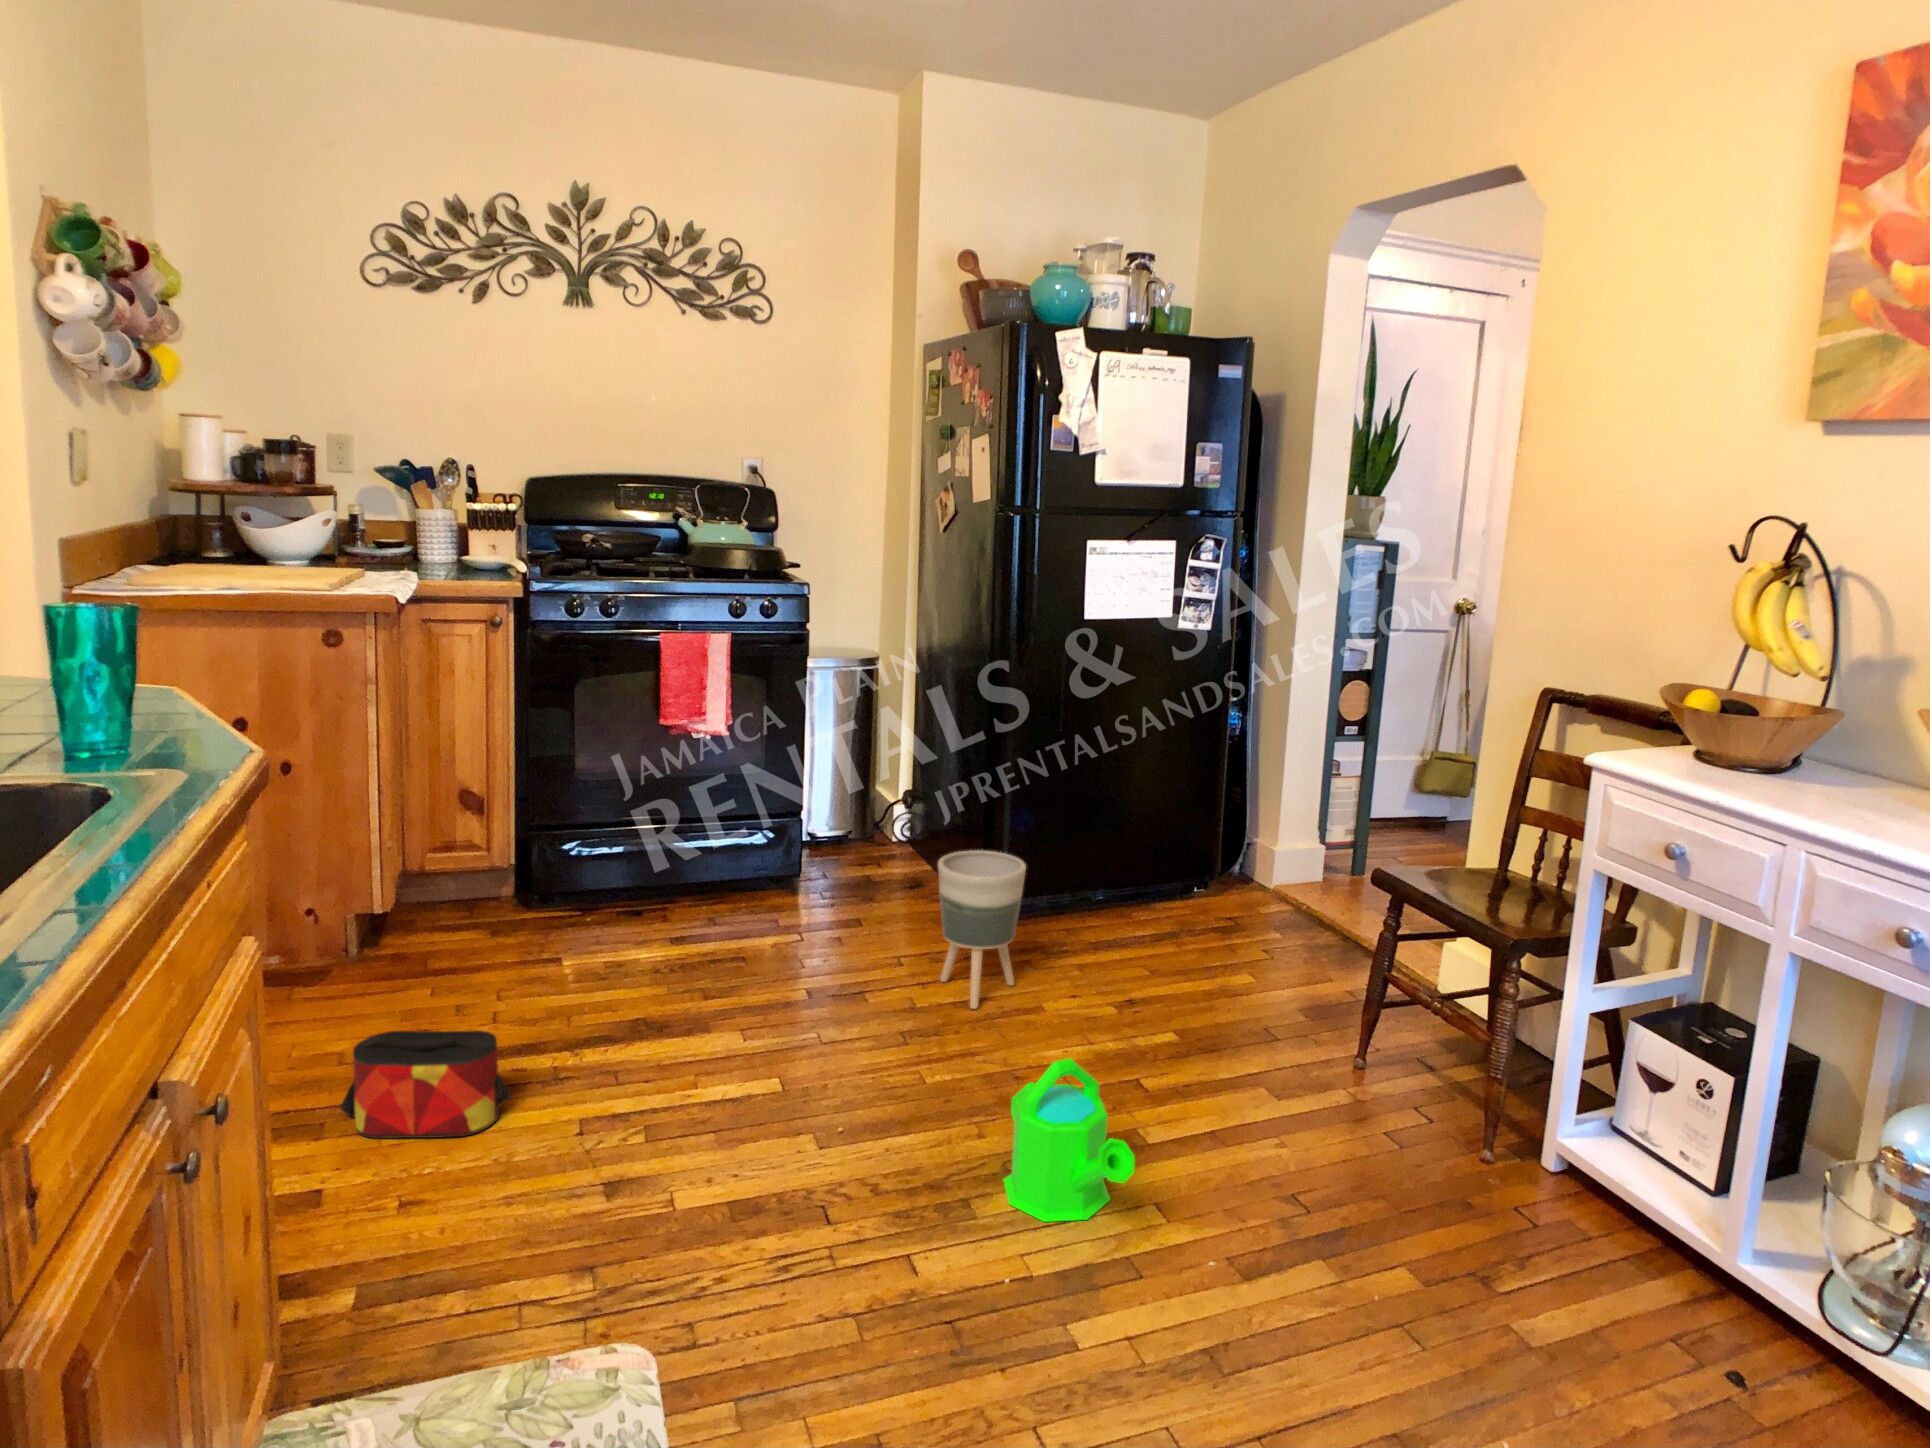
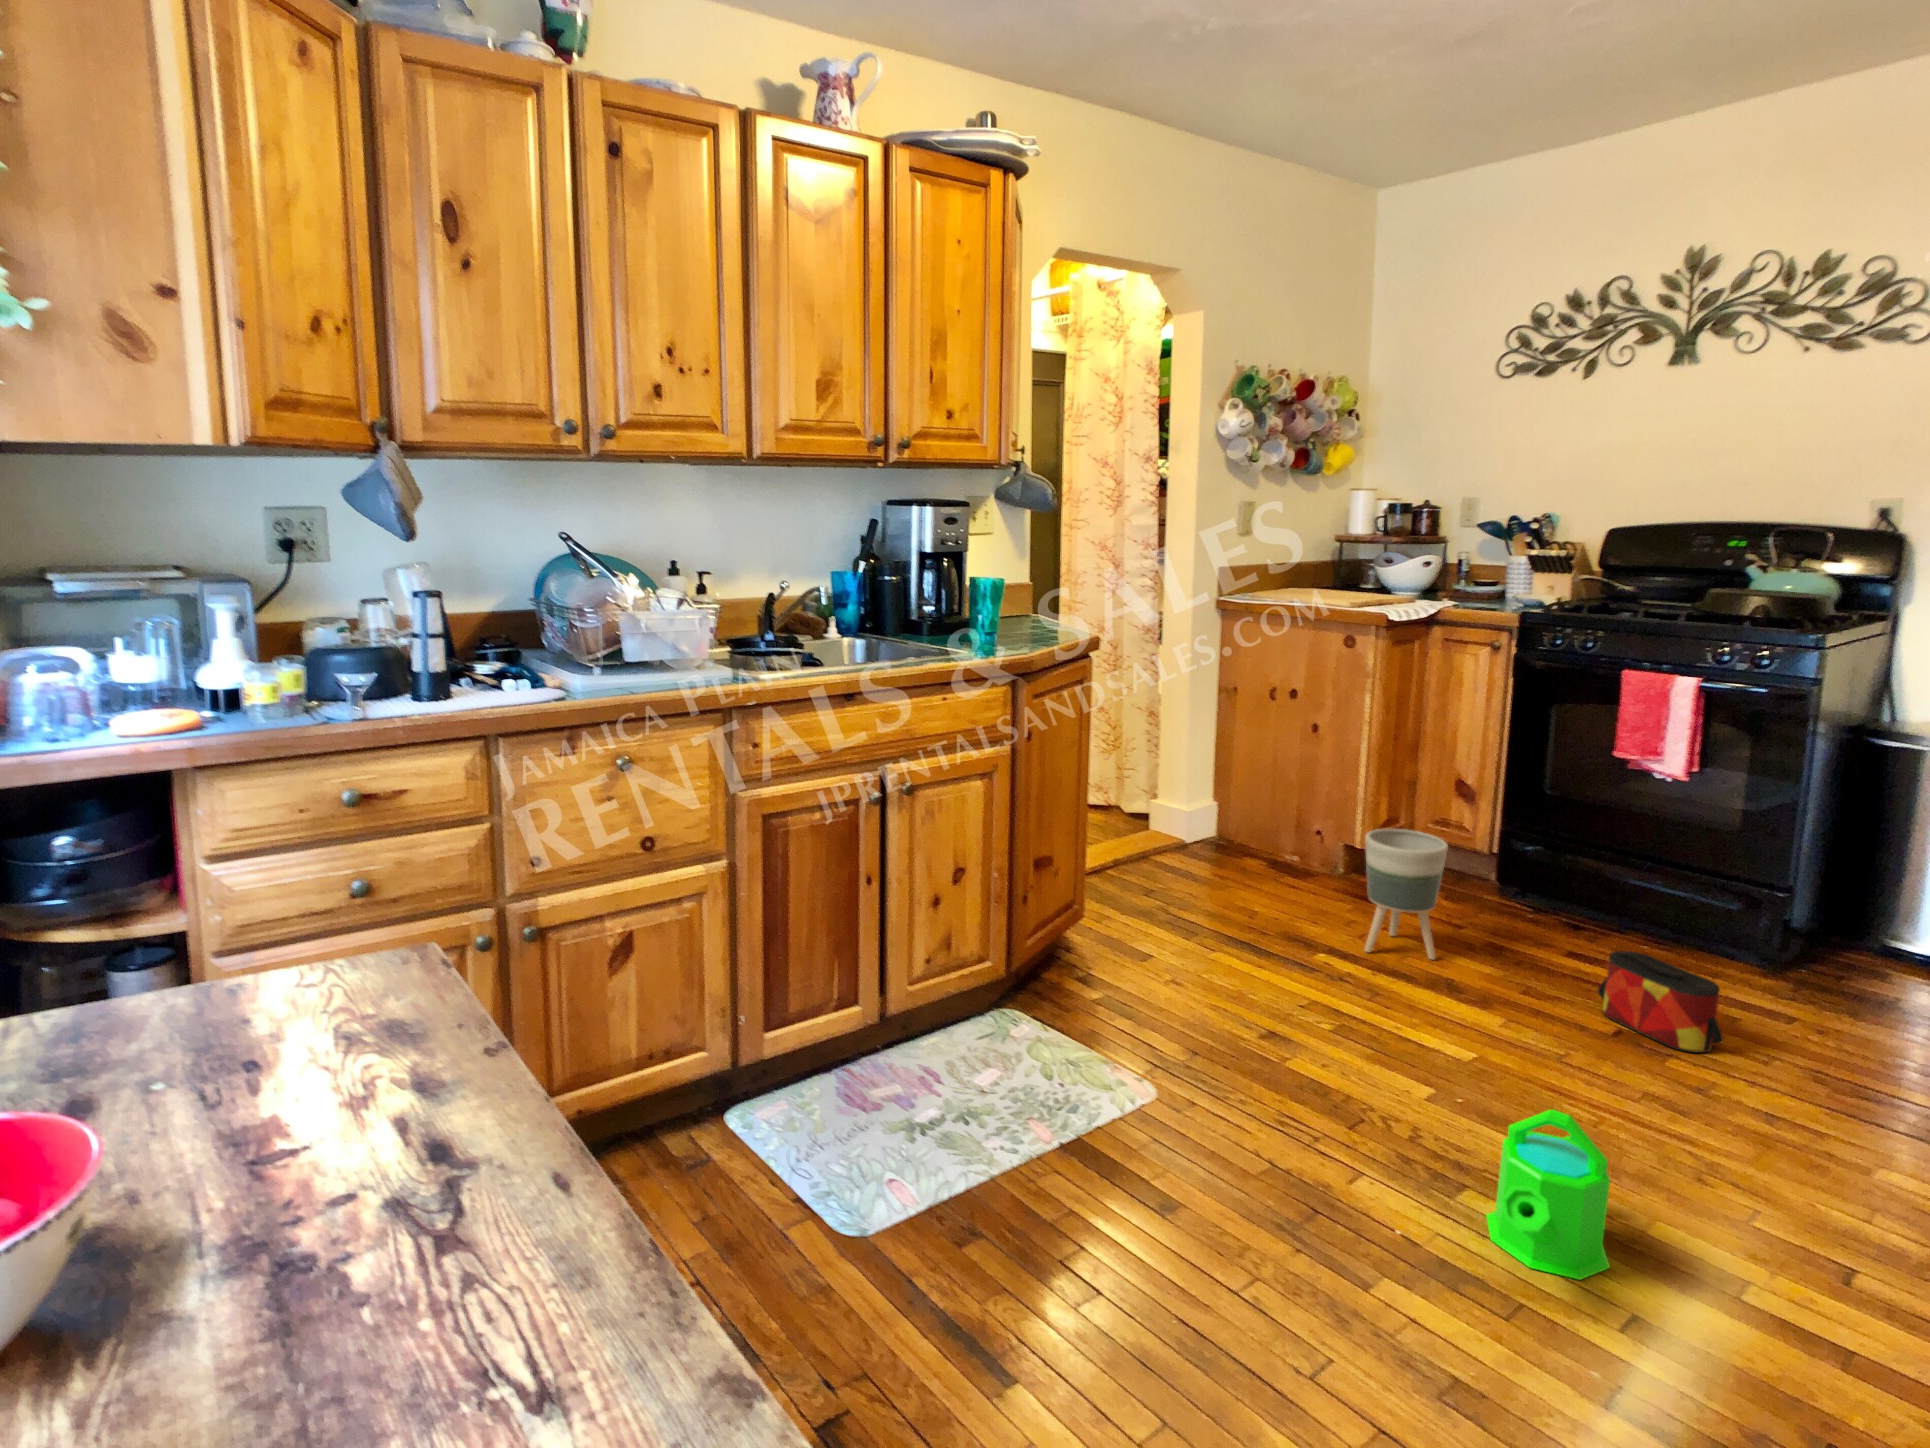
planter: present [938,850,1026,1009] -> present [1365,829,1448,960]
bag: present [340,1030,511,1138] -> present [1597,951,1723,1053]

